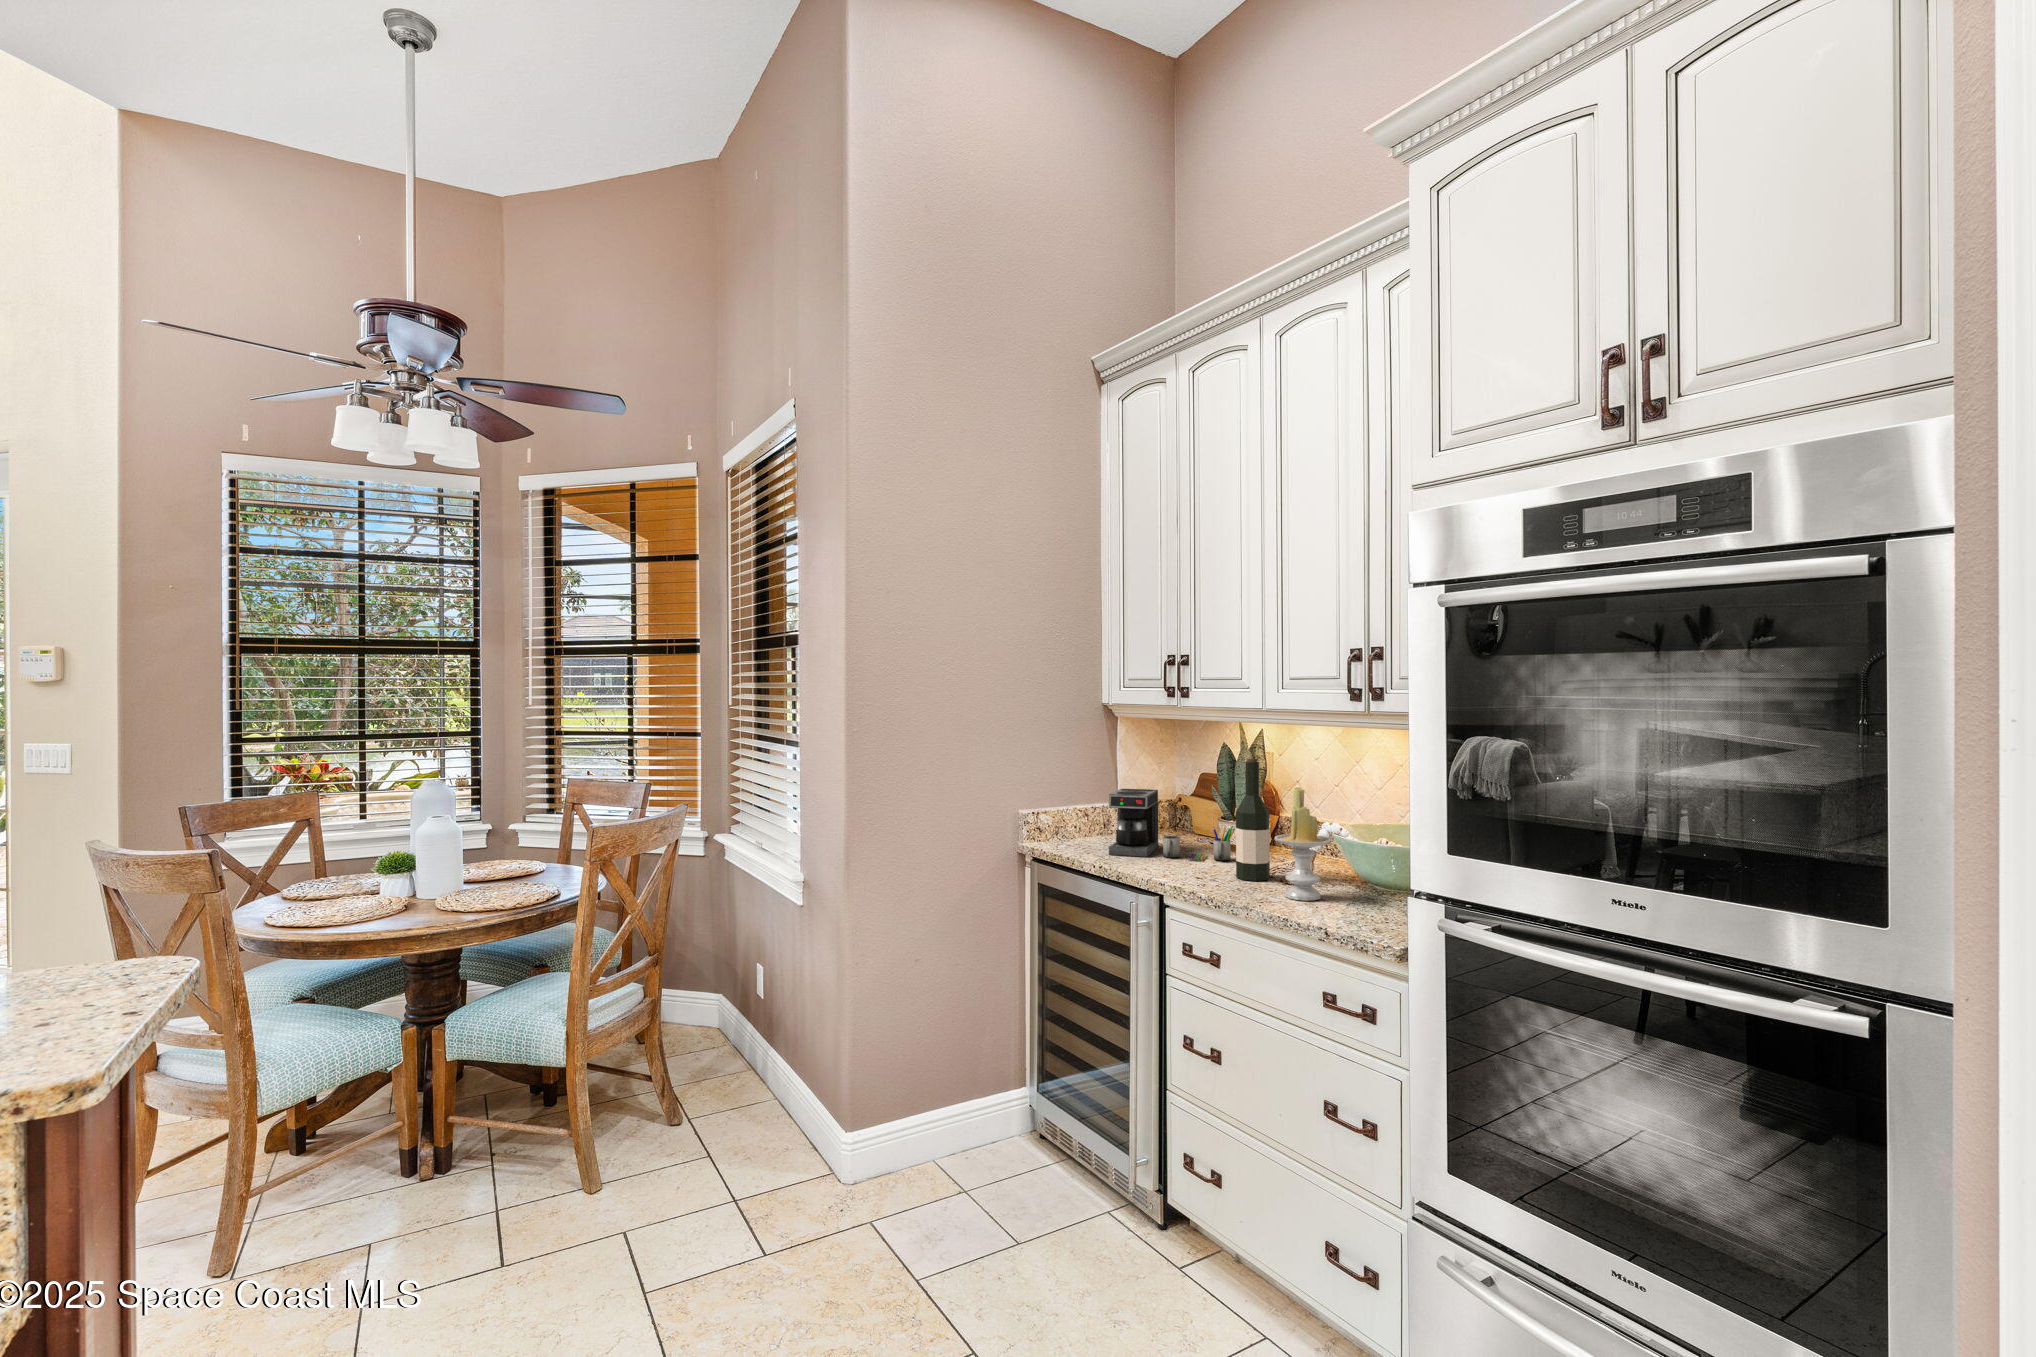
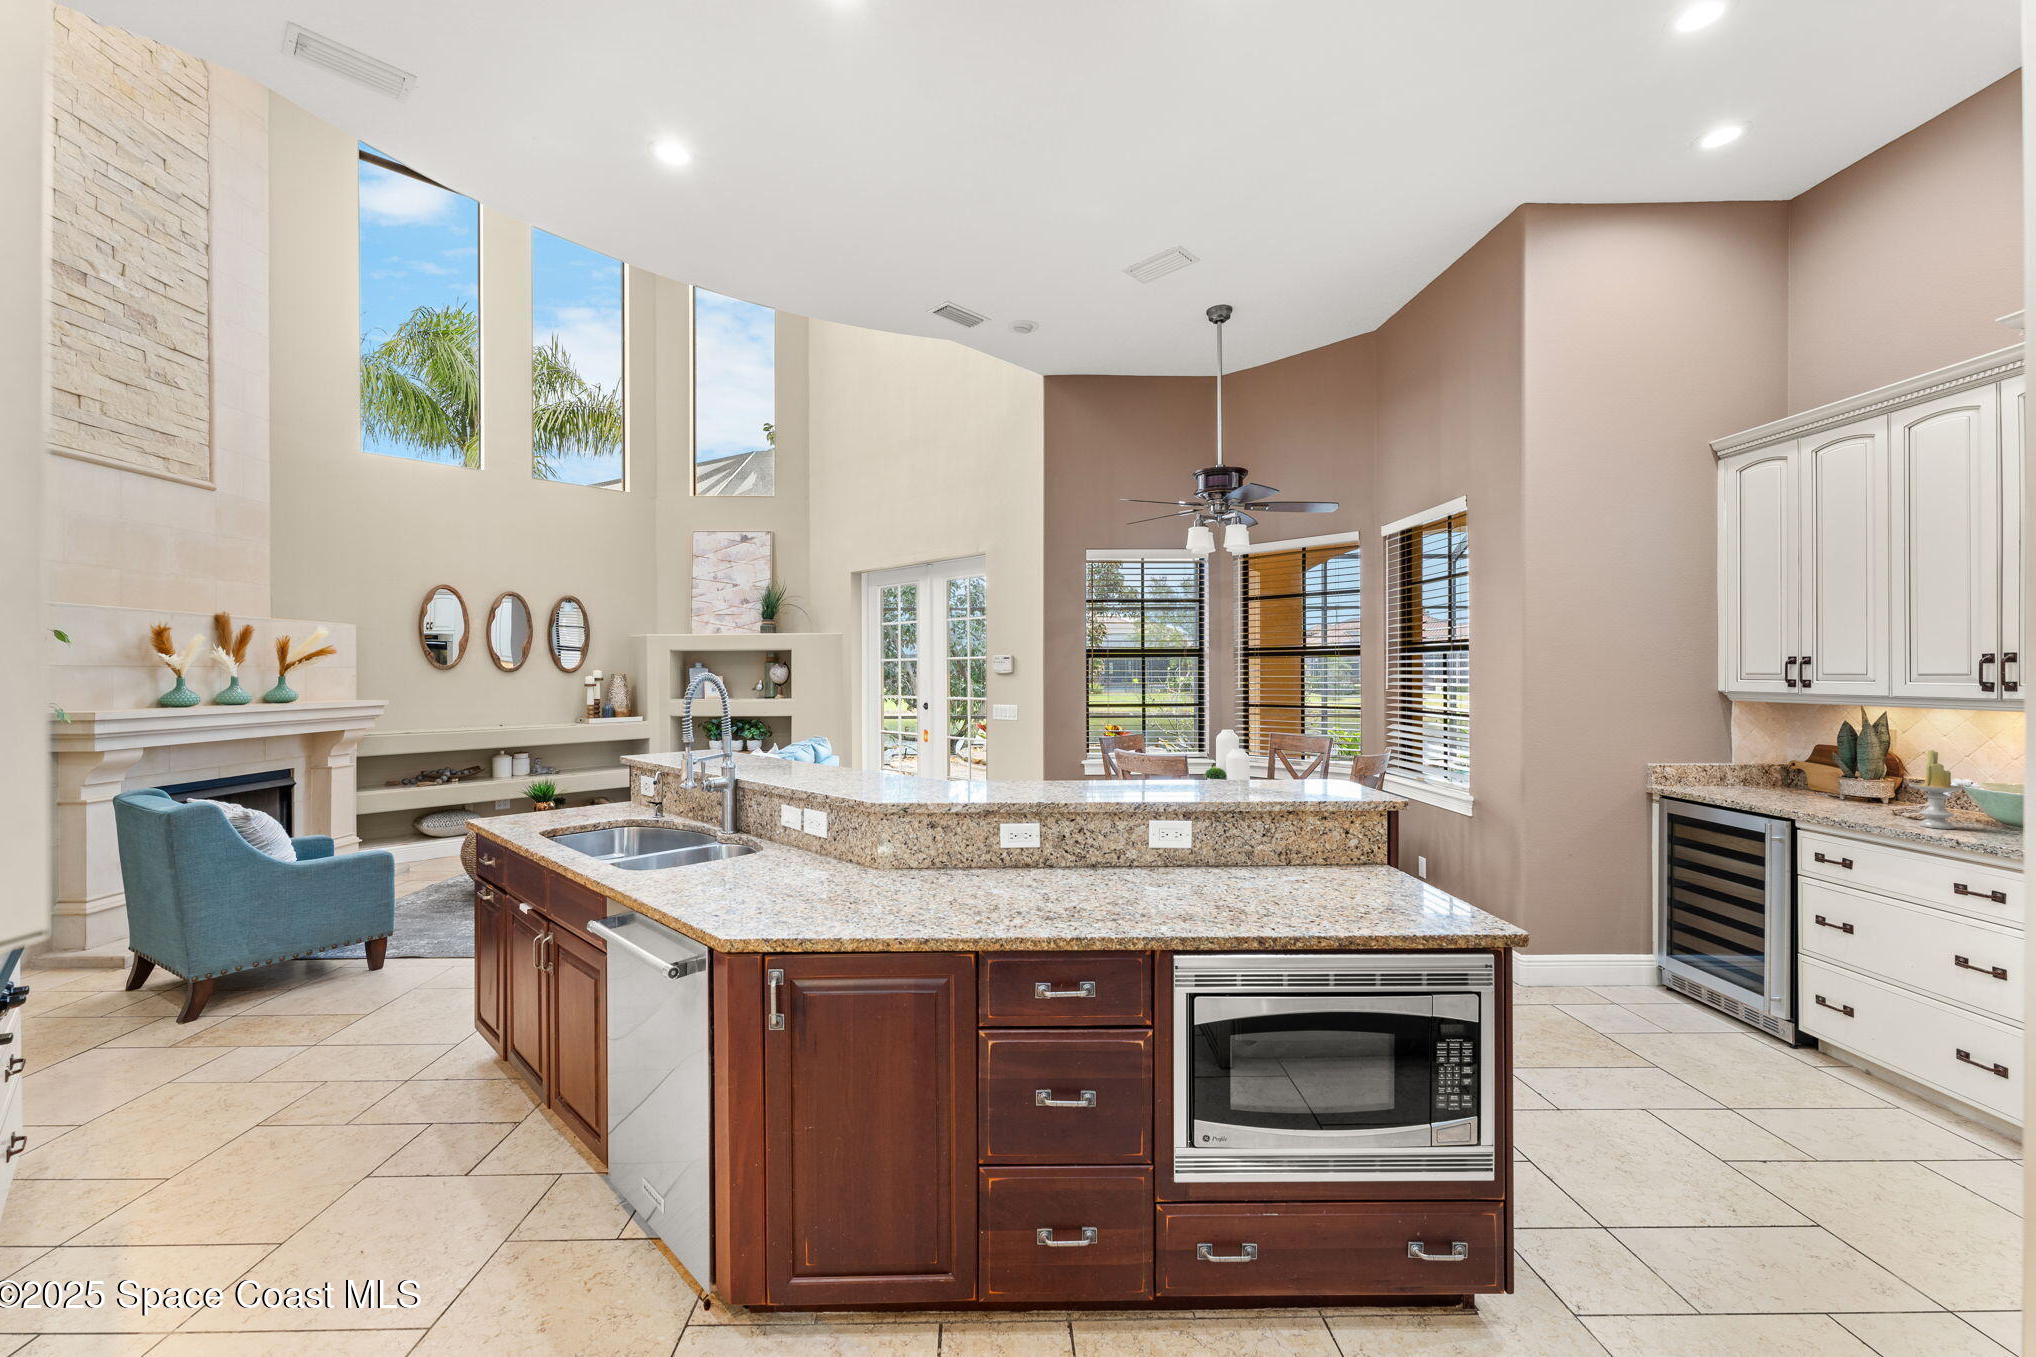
wine bottle: present [1236,758,1270,881] -> none [1866,730,1899,817]
coffee maker: present [1109,789,1235,860] -> none [1737,752,1860,805]

